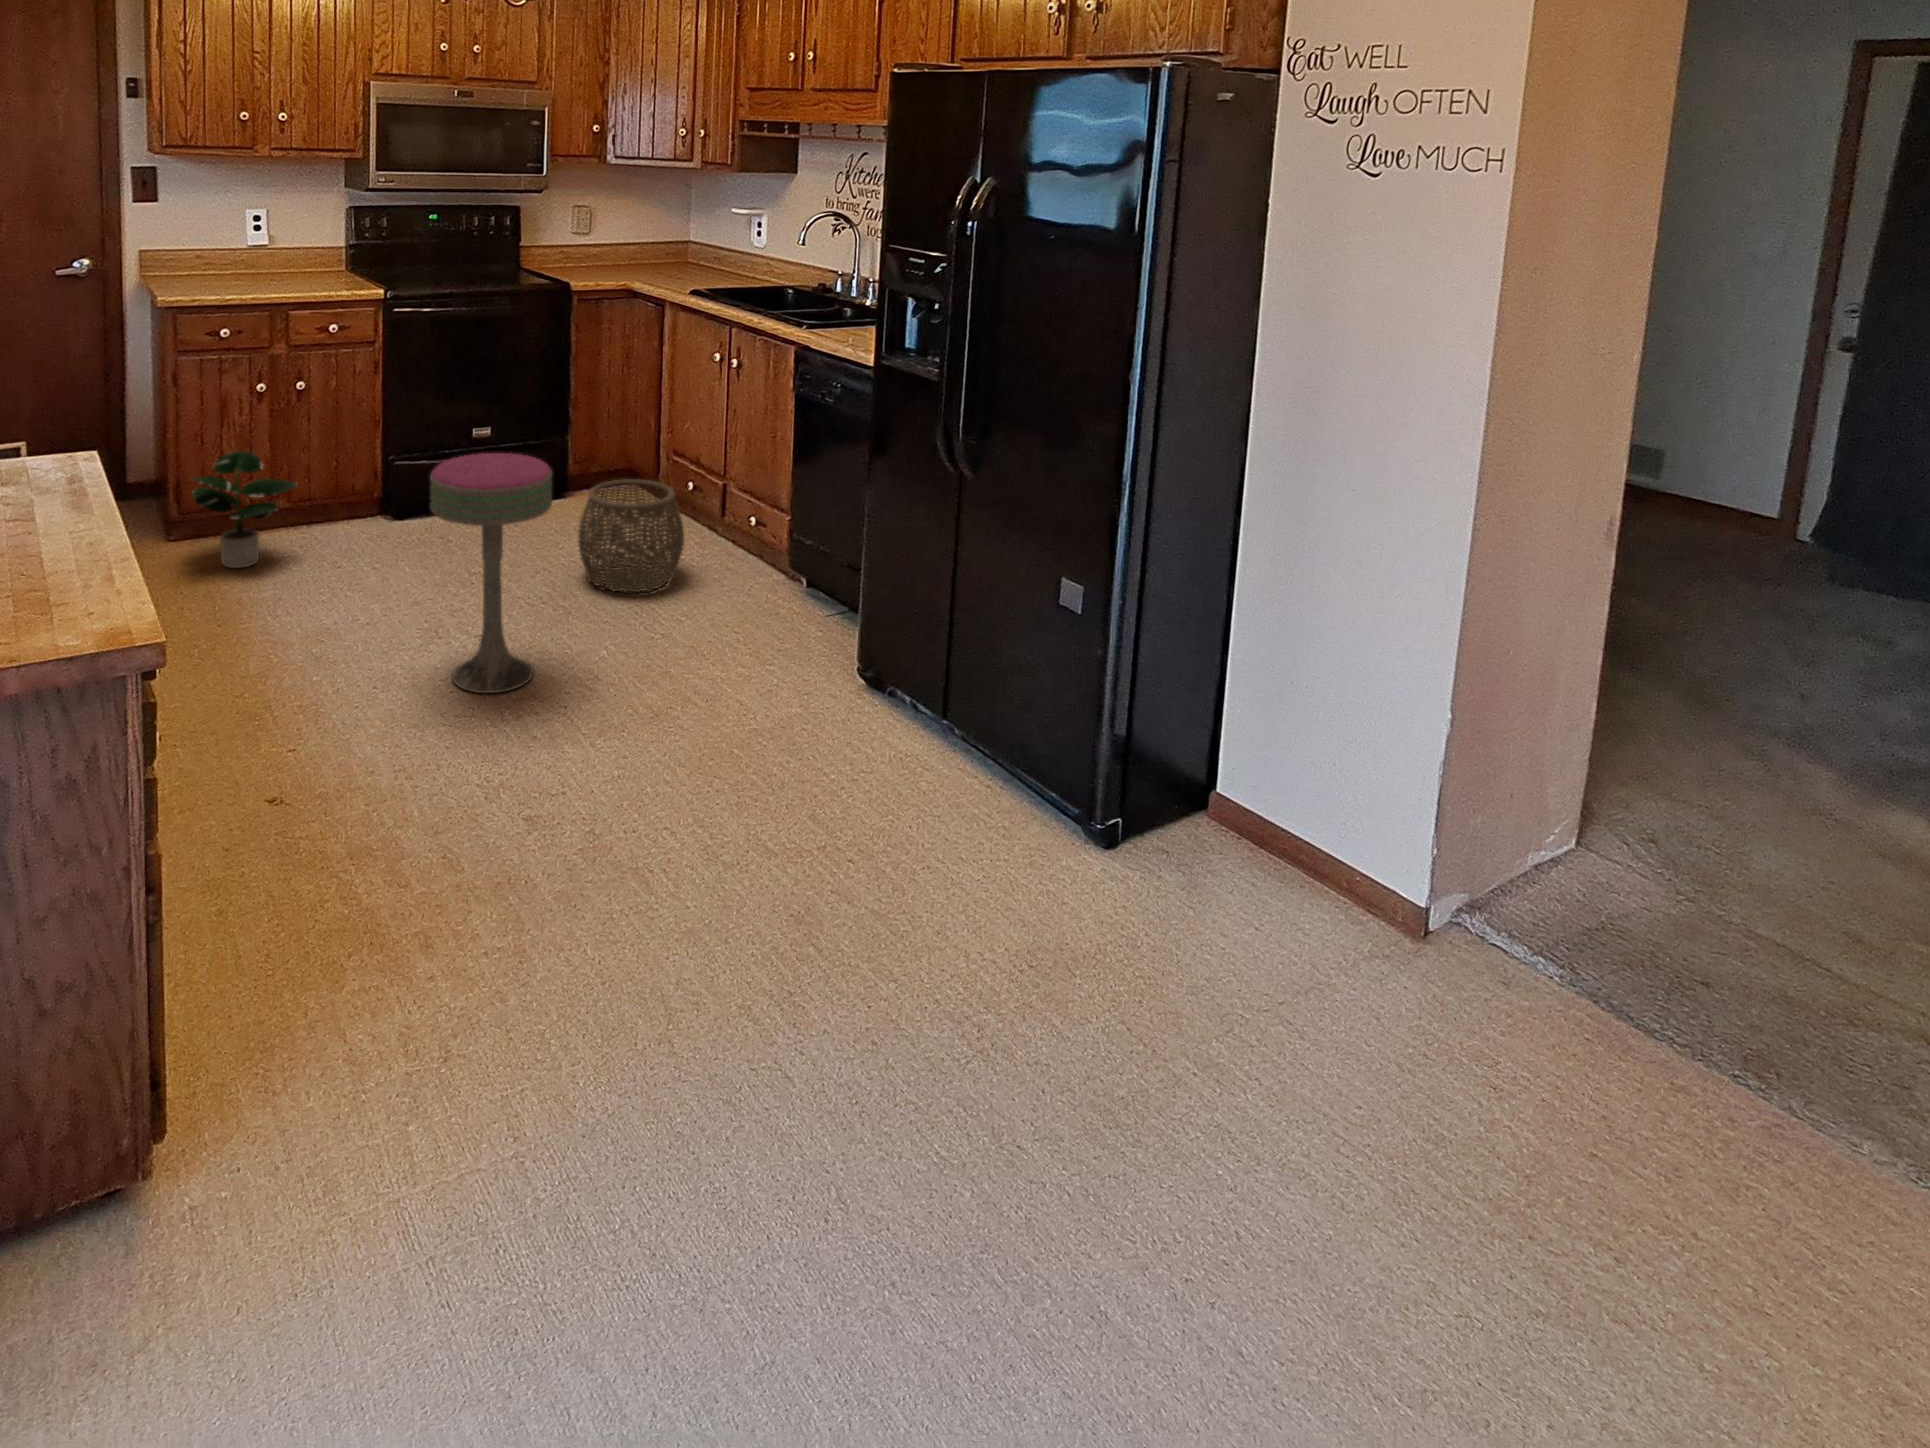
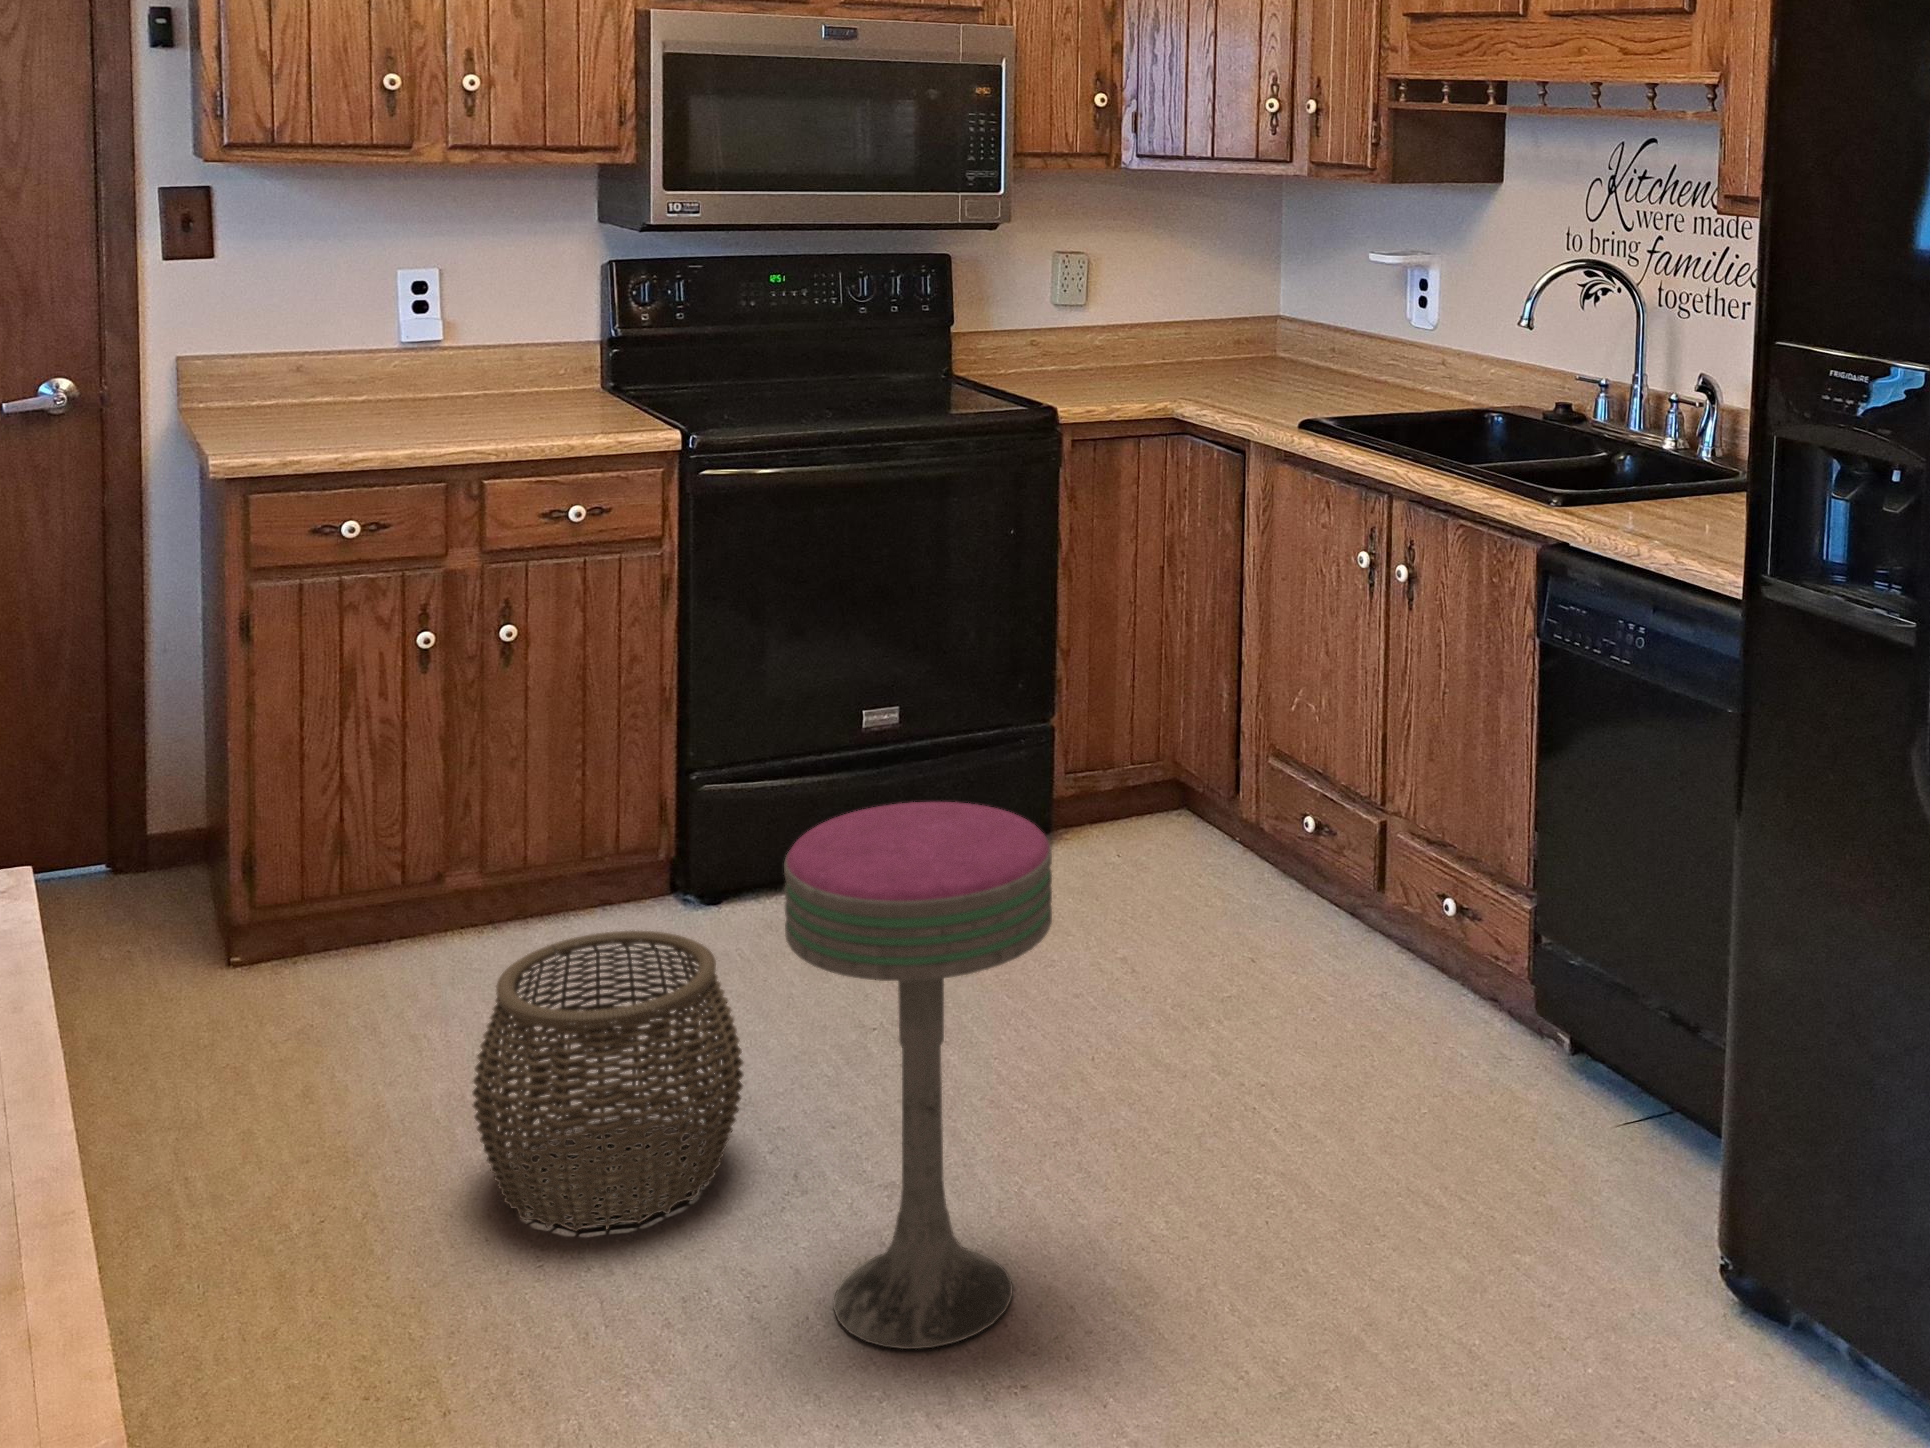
potted plant: present [192,451,297,568] -> none [267,778,498,1033]
woven basket: present [578,479,684,593] -> present [472,931,744,1231]

